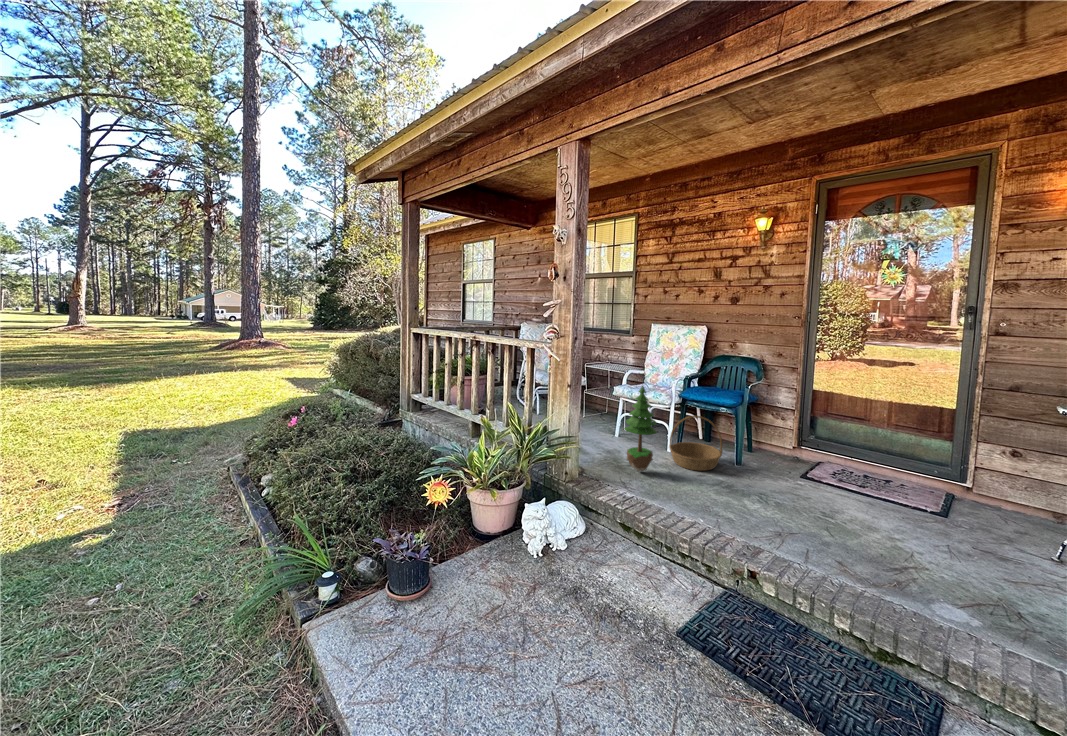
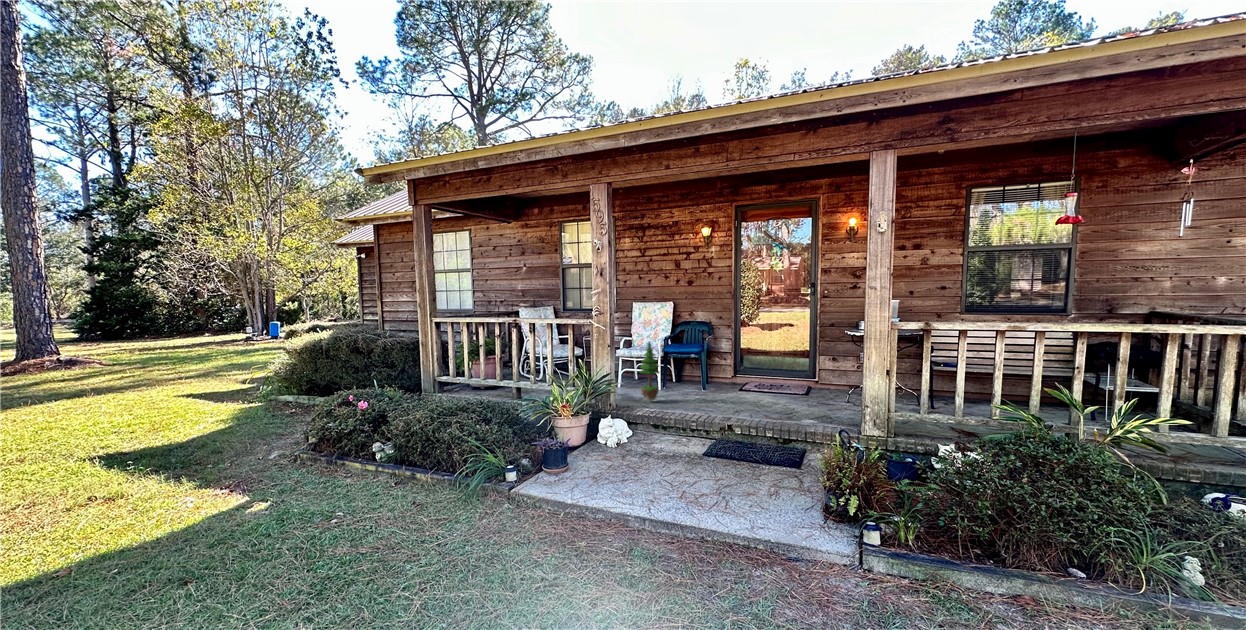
basket: present [669,415,722,471] -> none [665,360,699,397]

